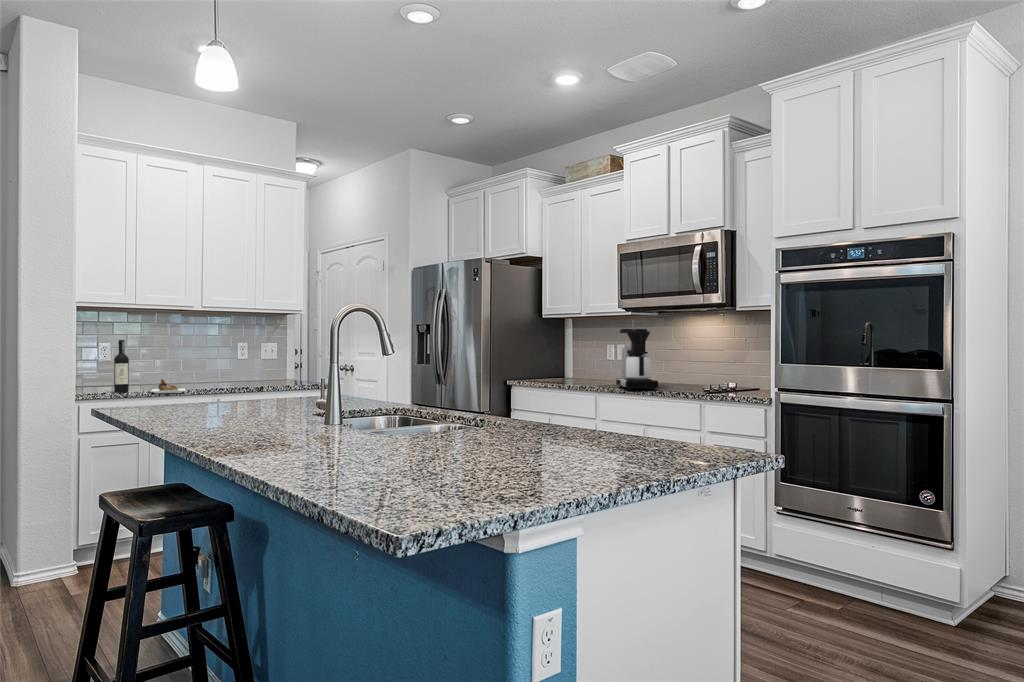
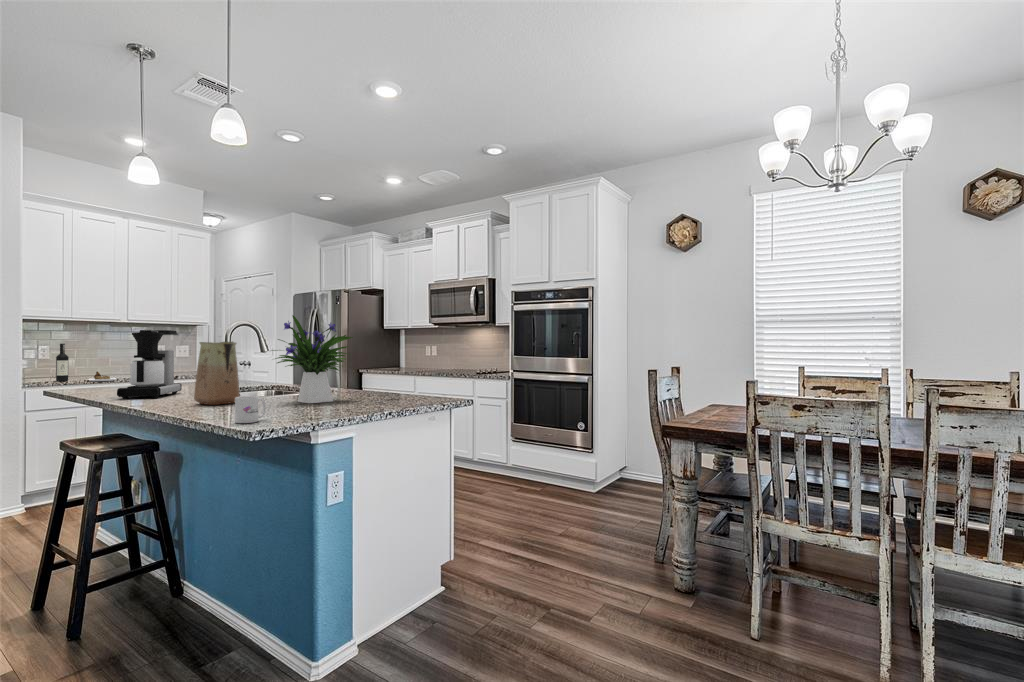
flower arrangement: none [402,288,552,451] -> present [272,316,352,403]
coffee maker: present [616,329,658,390] -> present [117,330,182,399]
vase: none [284,337,355,448] -> present [194,342,240,405]
mug: none [359,448,414,506] -> present [235,396,266,423]

